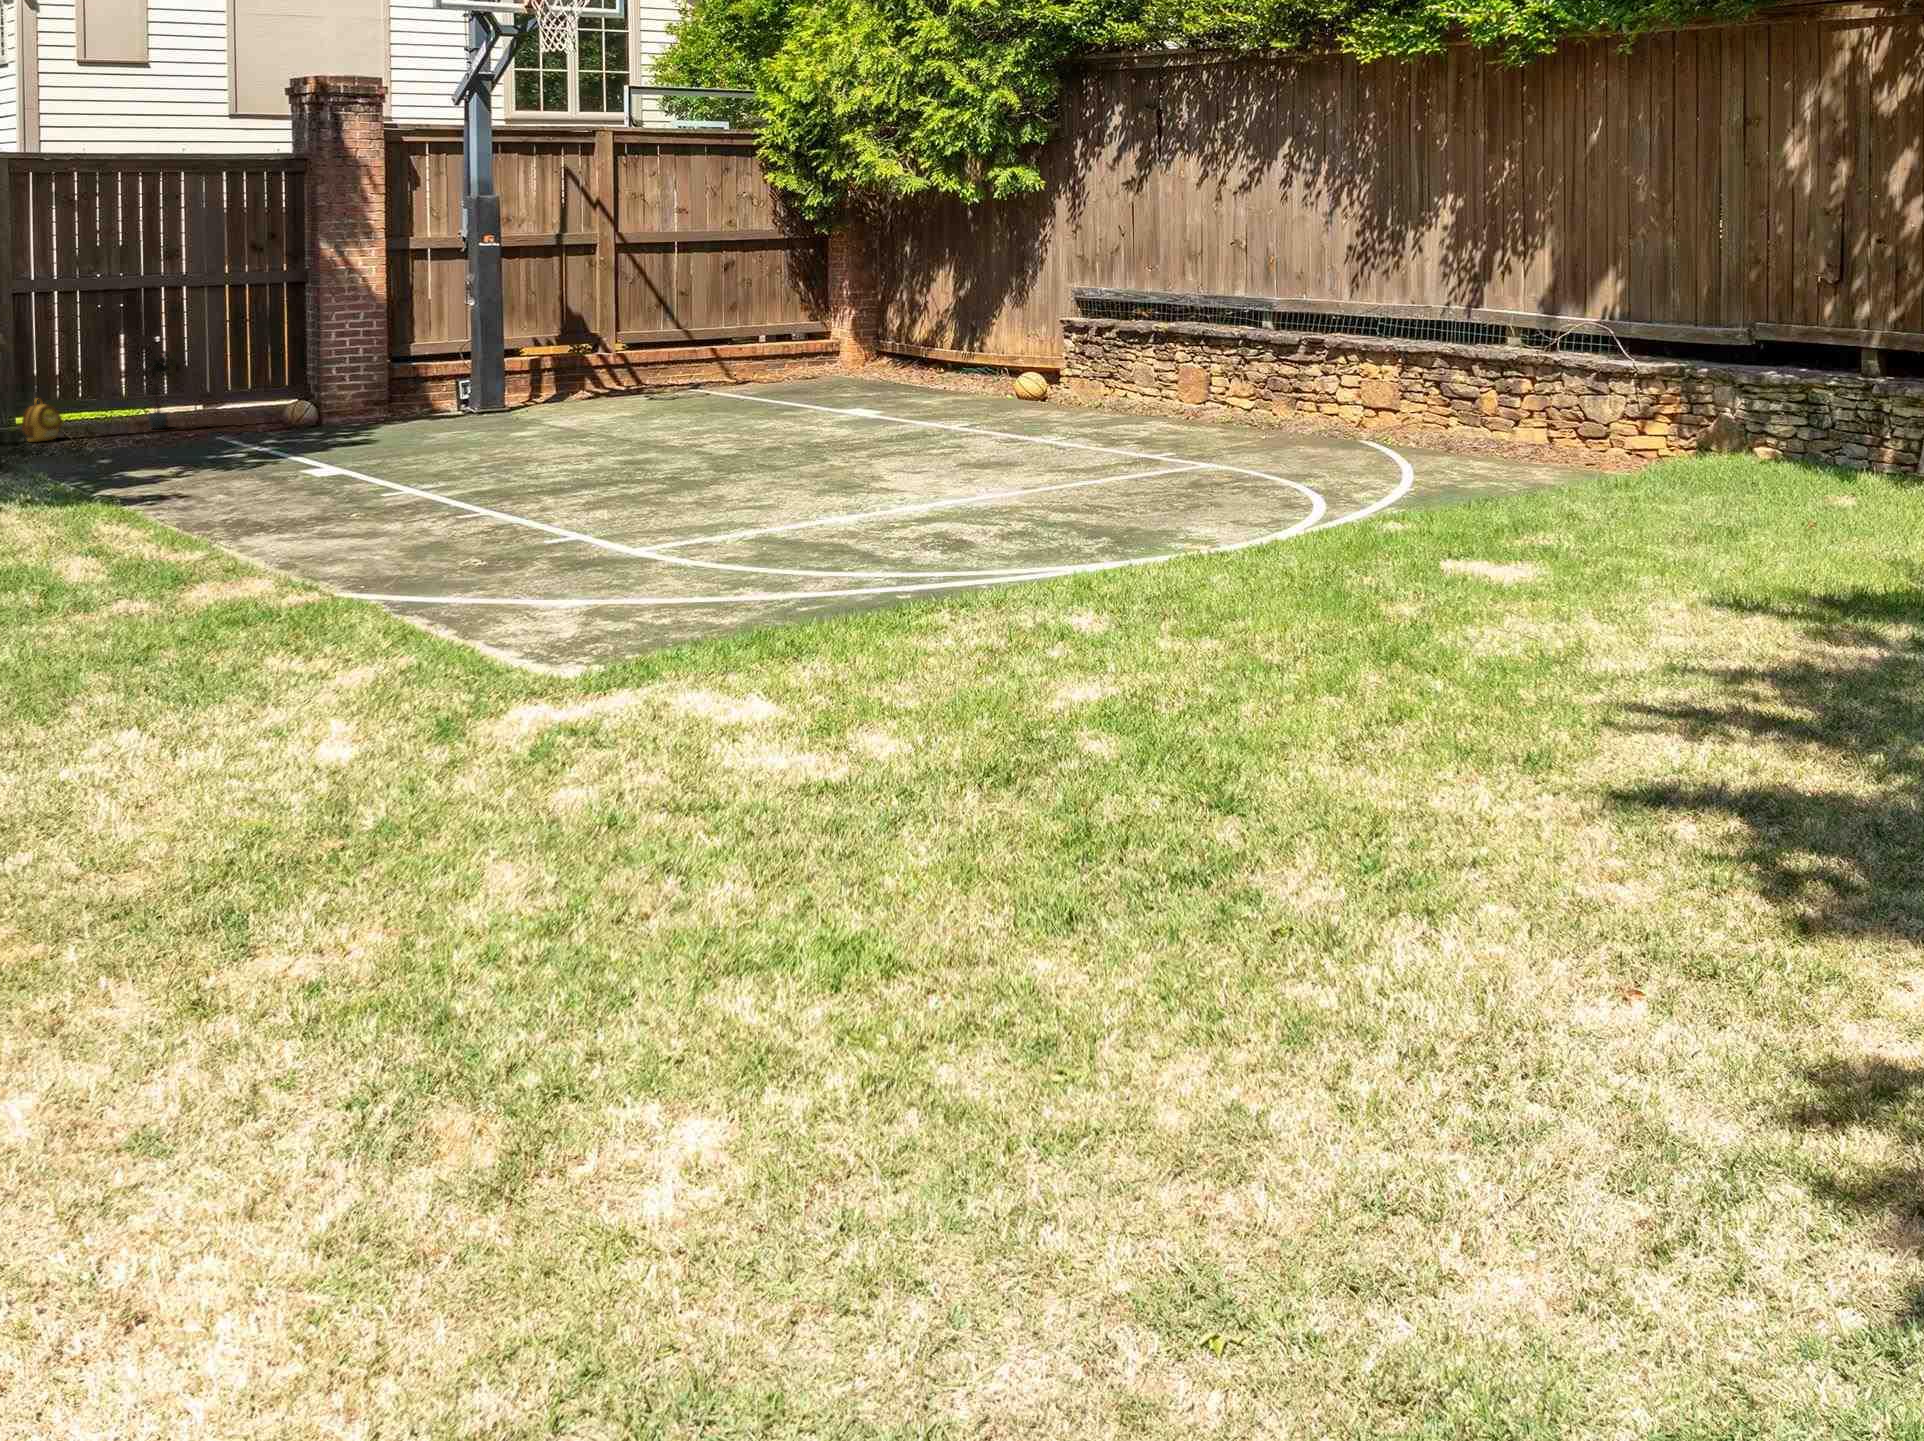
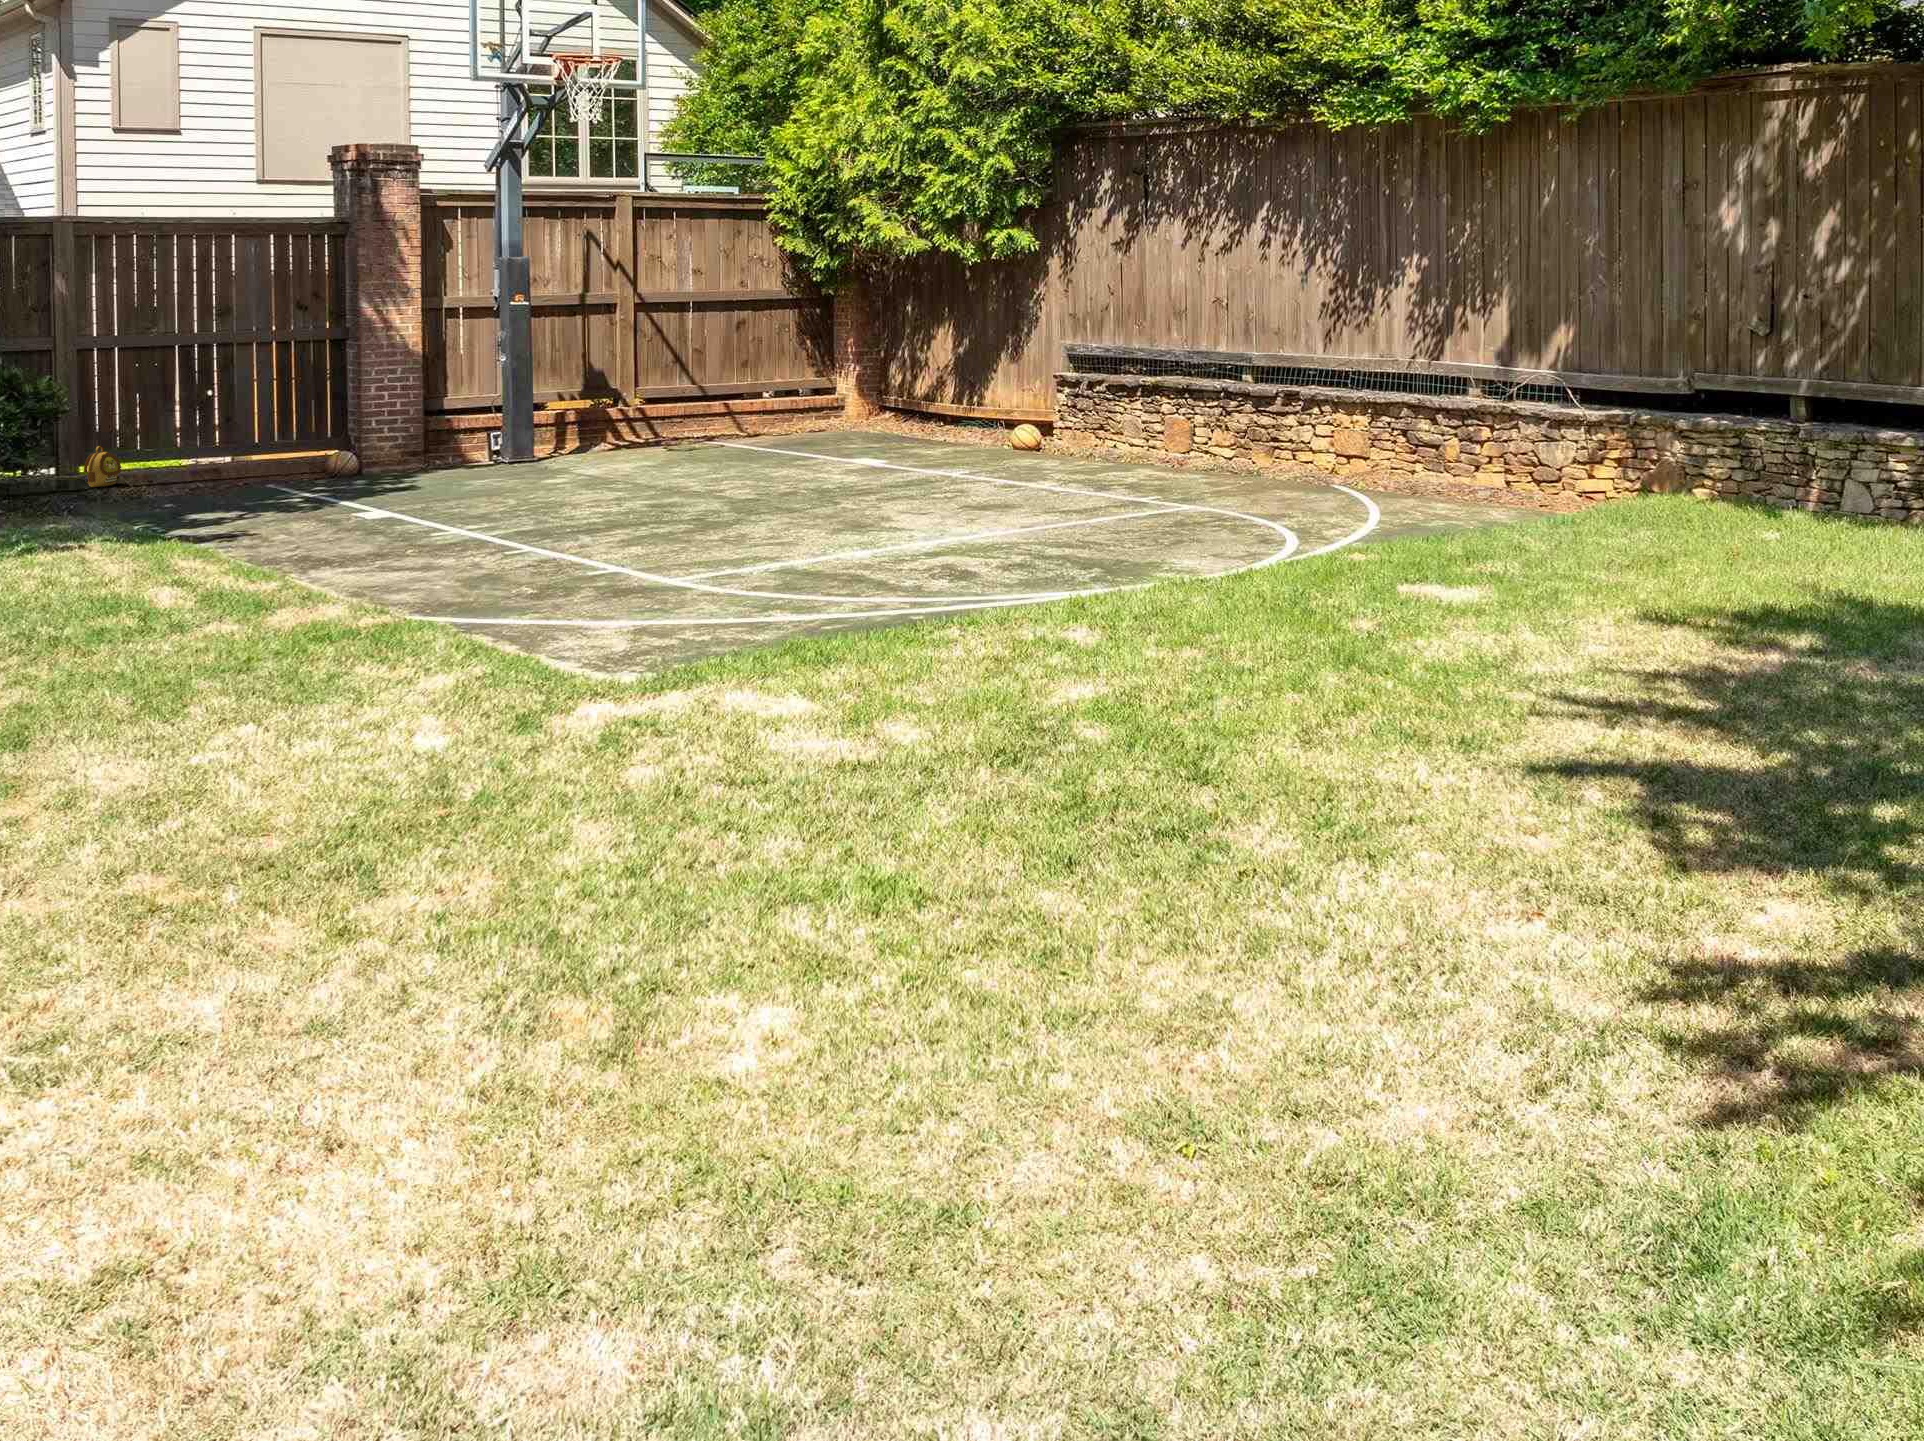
potted plant: present [141,351,176,429] -> none [190,399,228,476]

